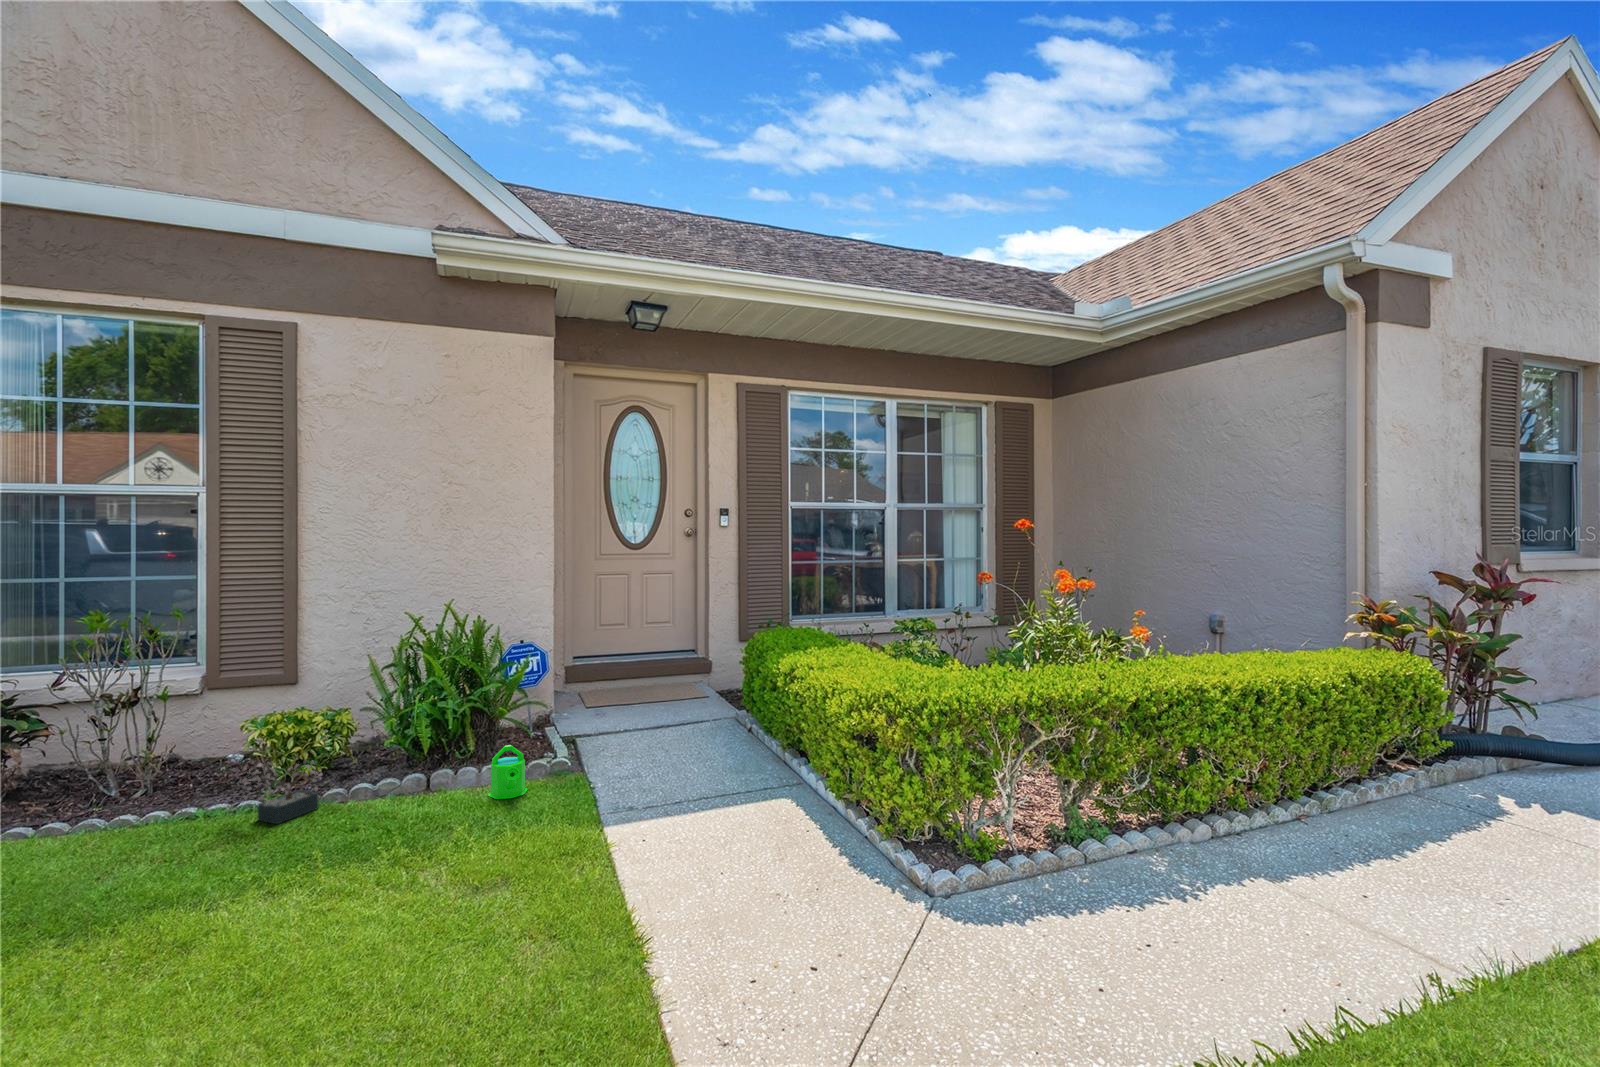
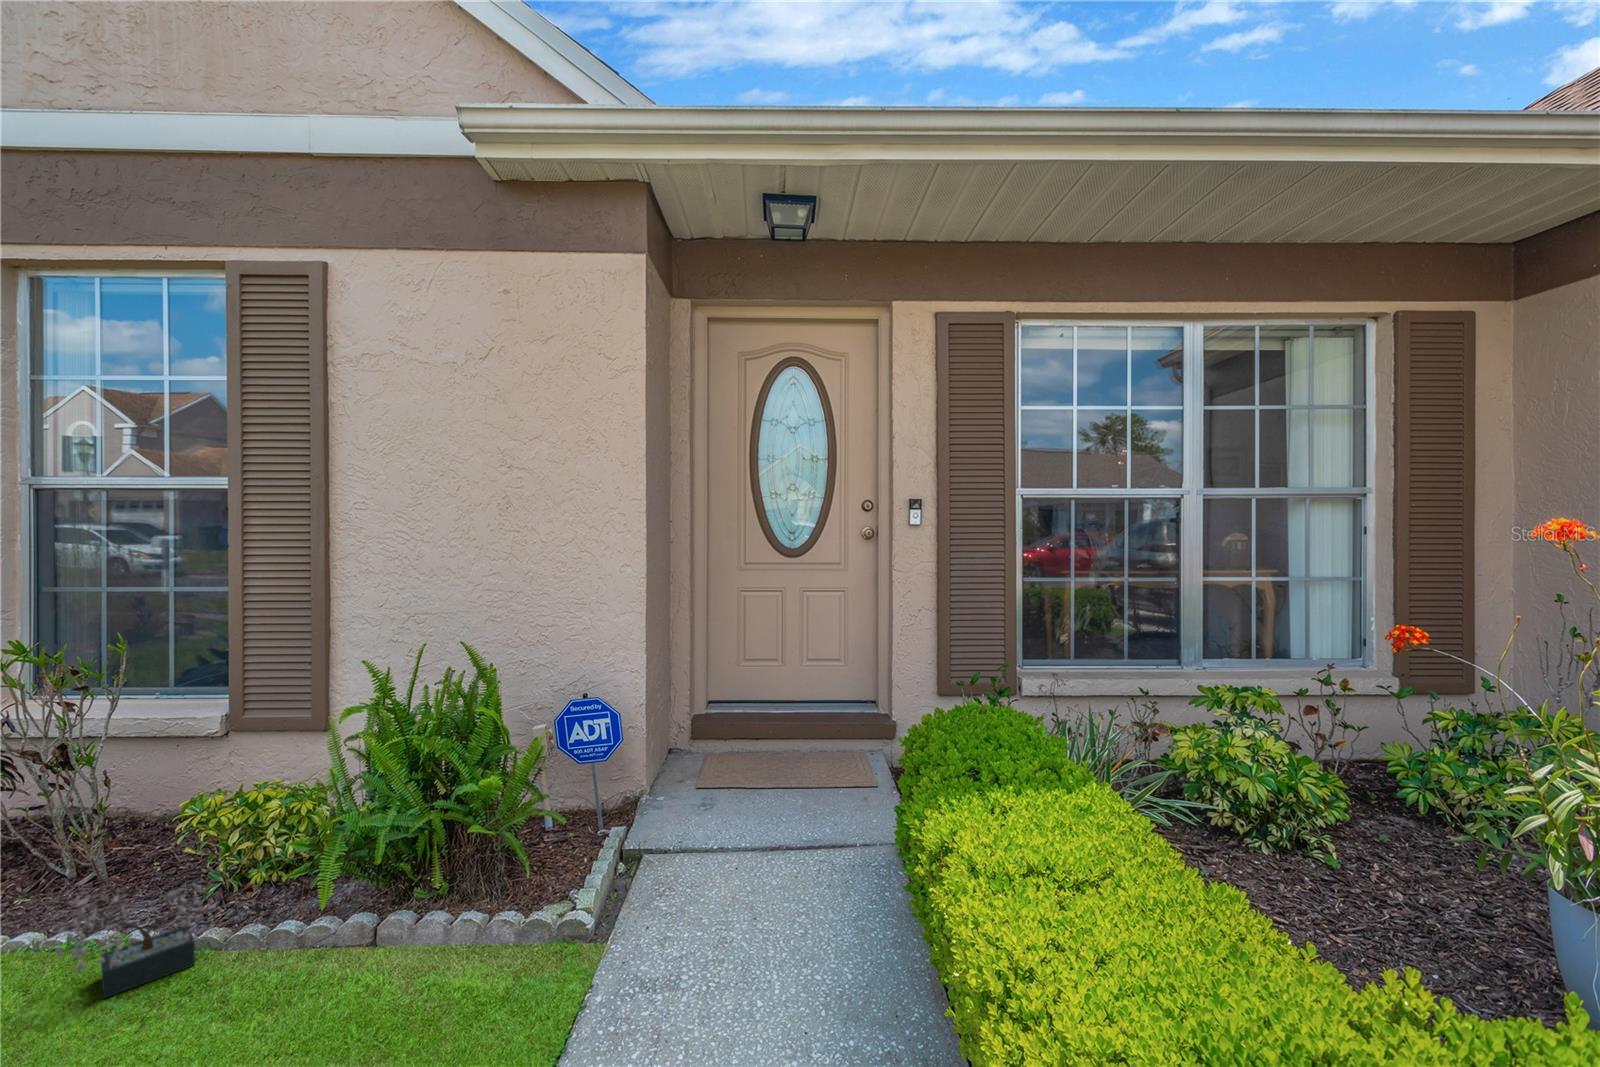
watering can: present [488,745,528,799] -> none [410,907,484,1012]

